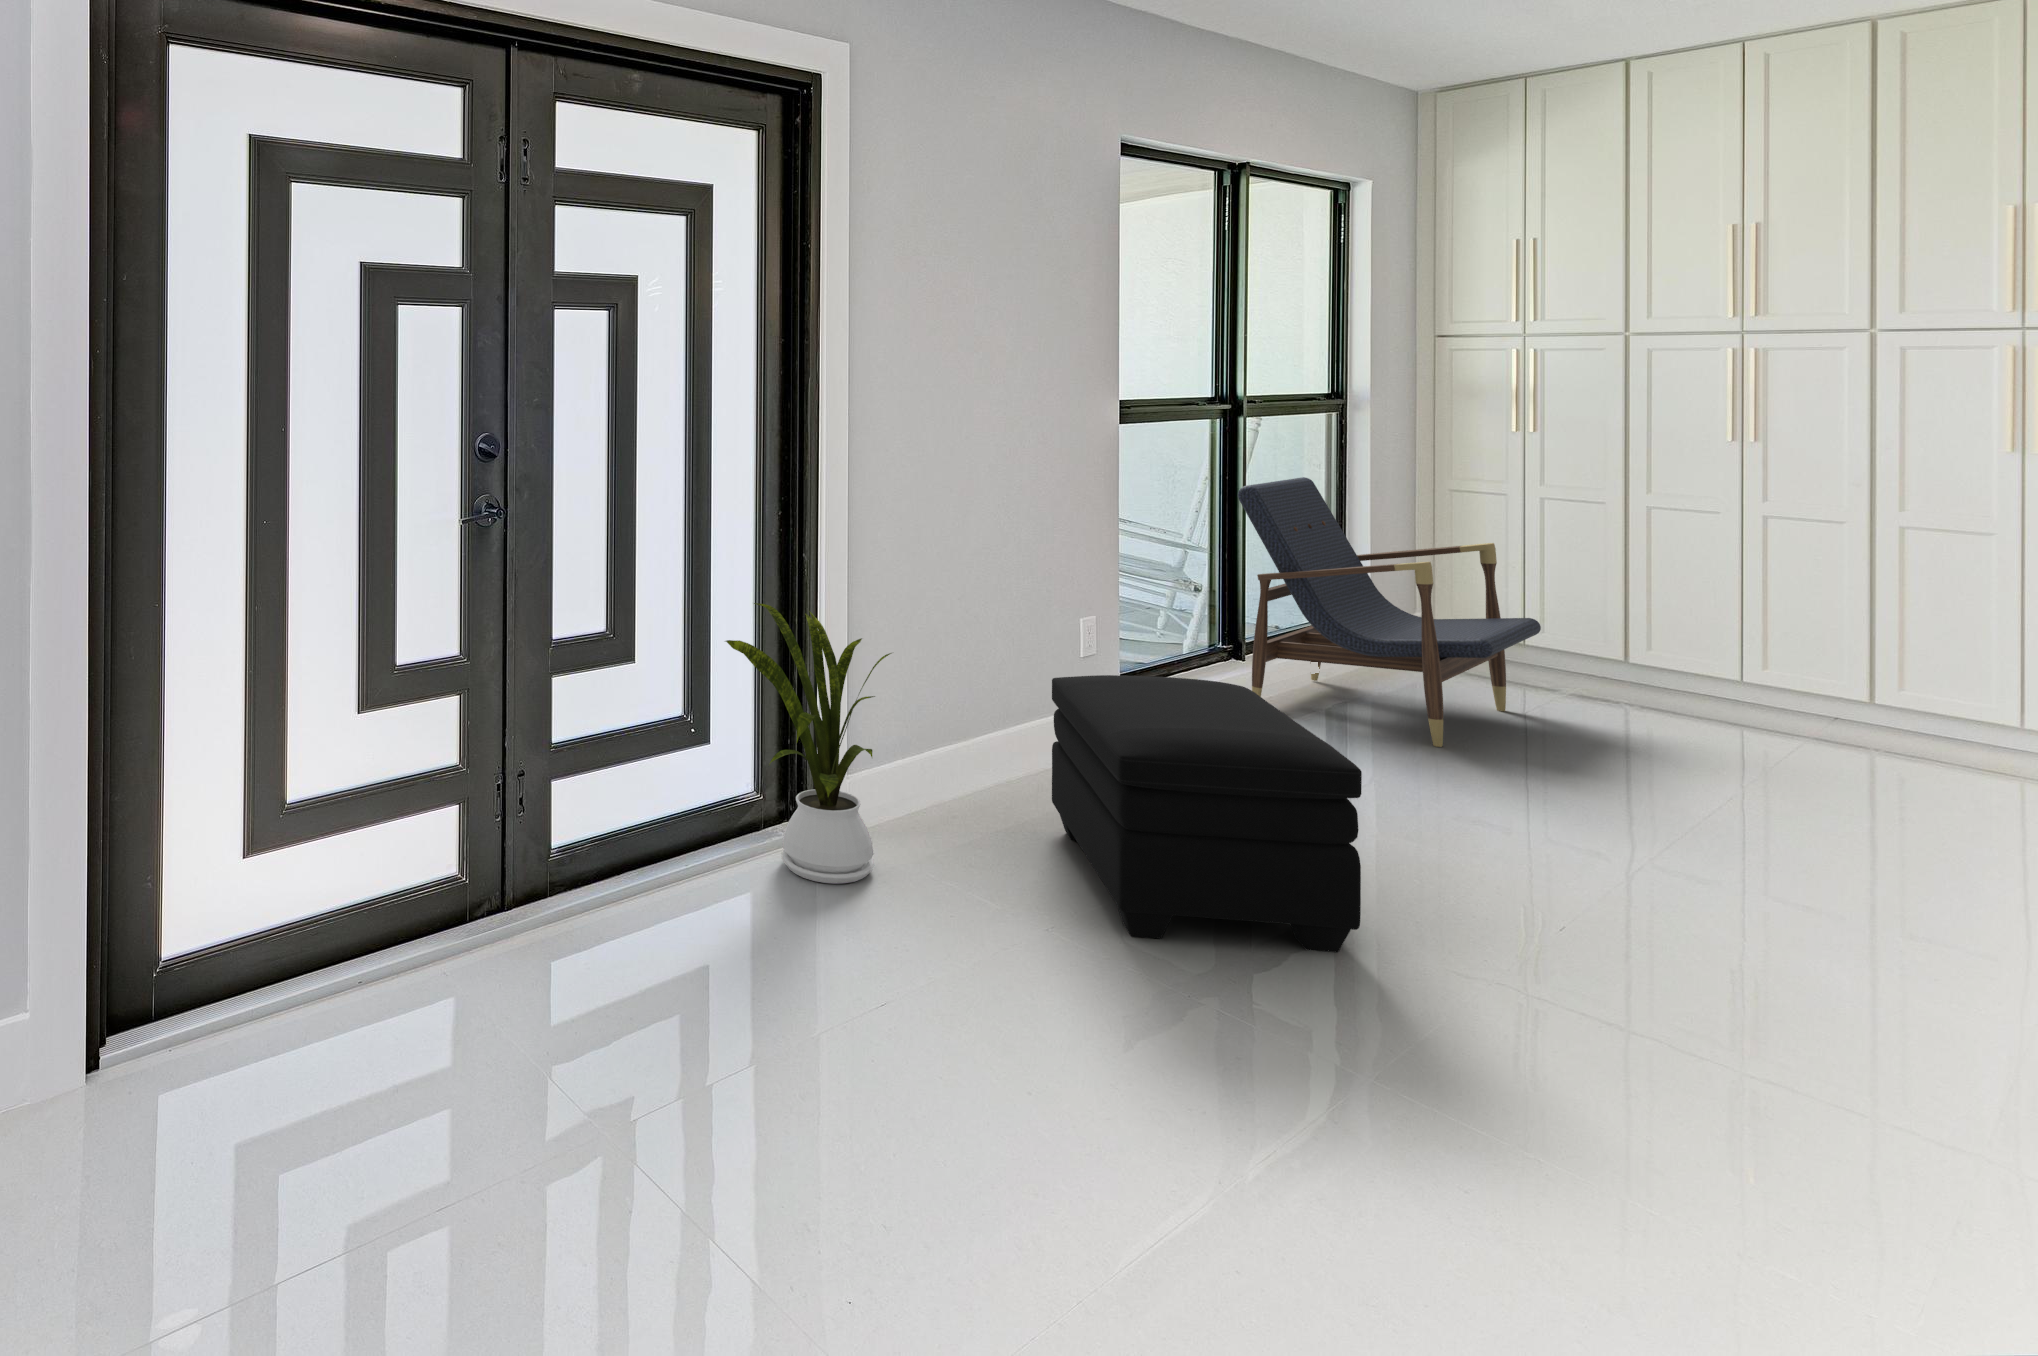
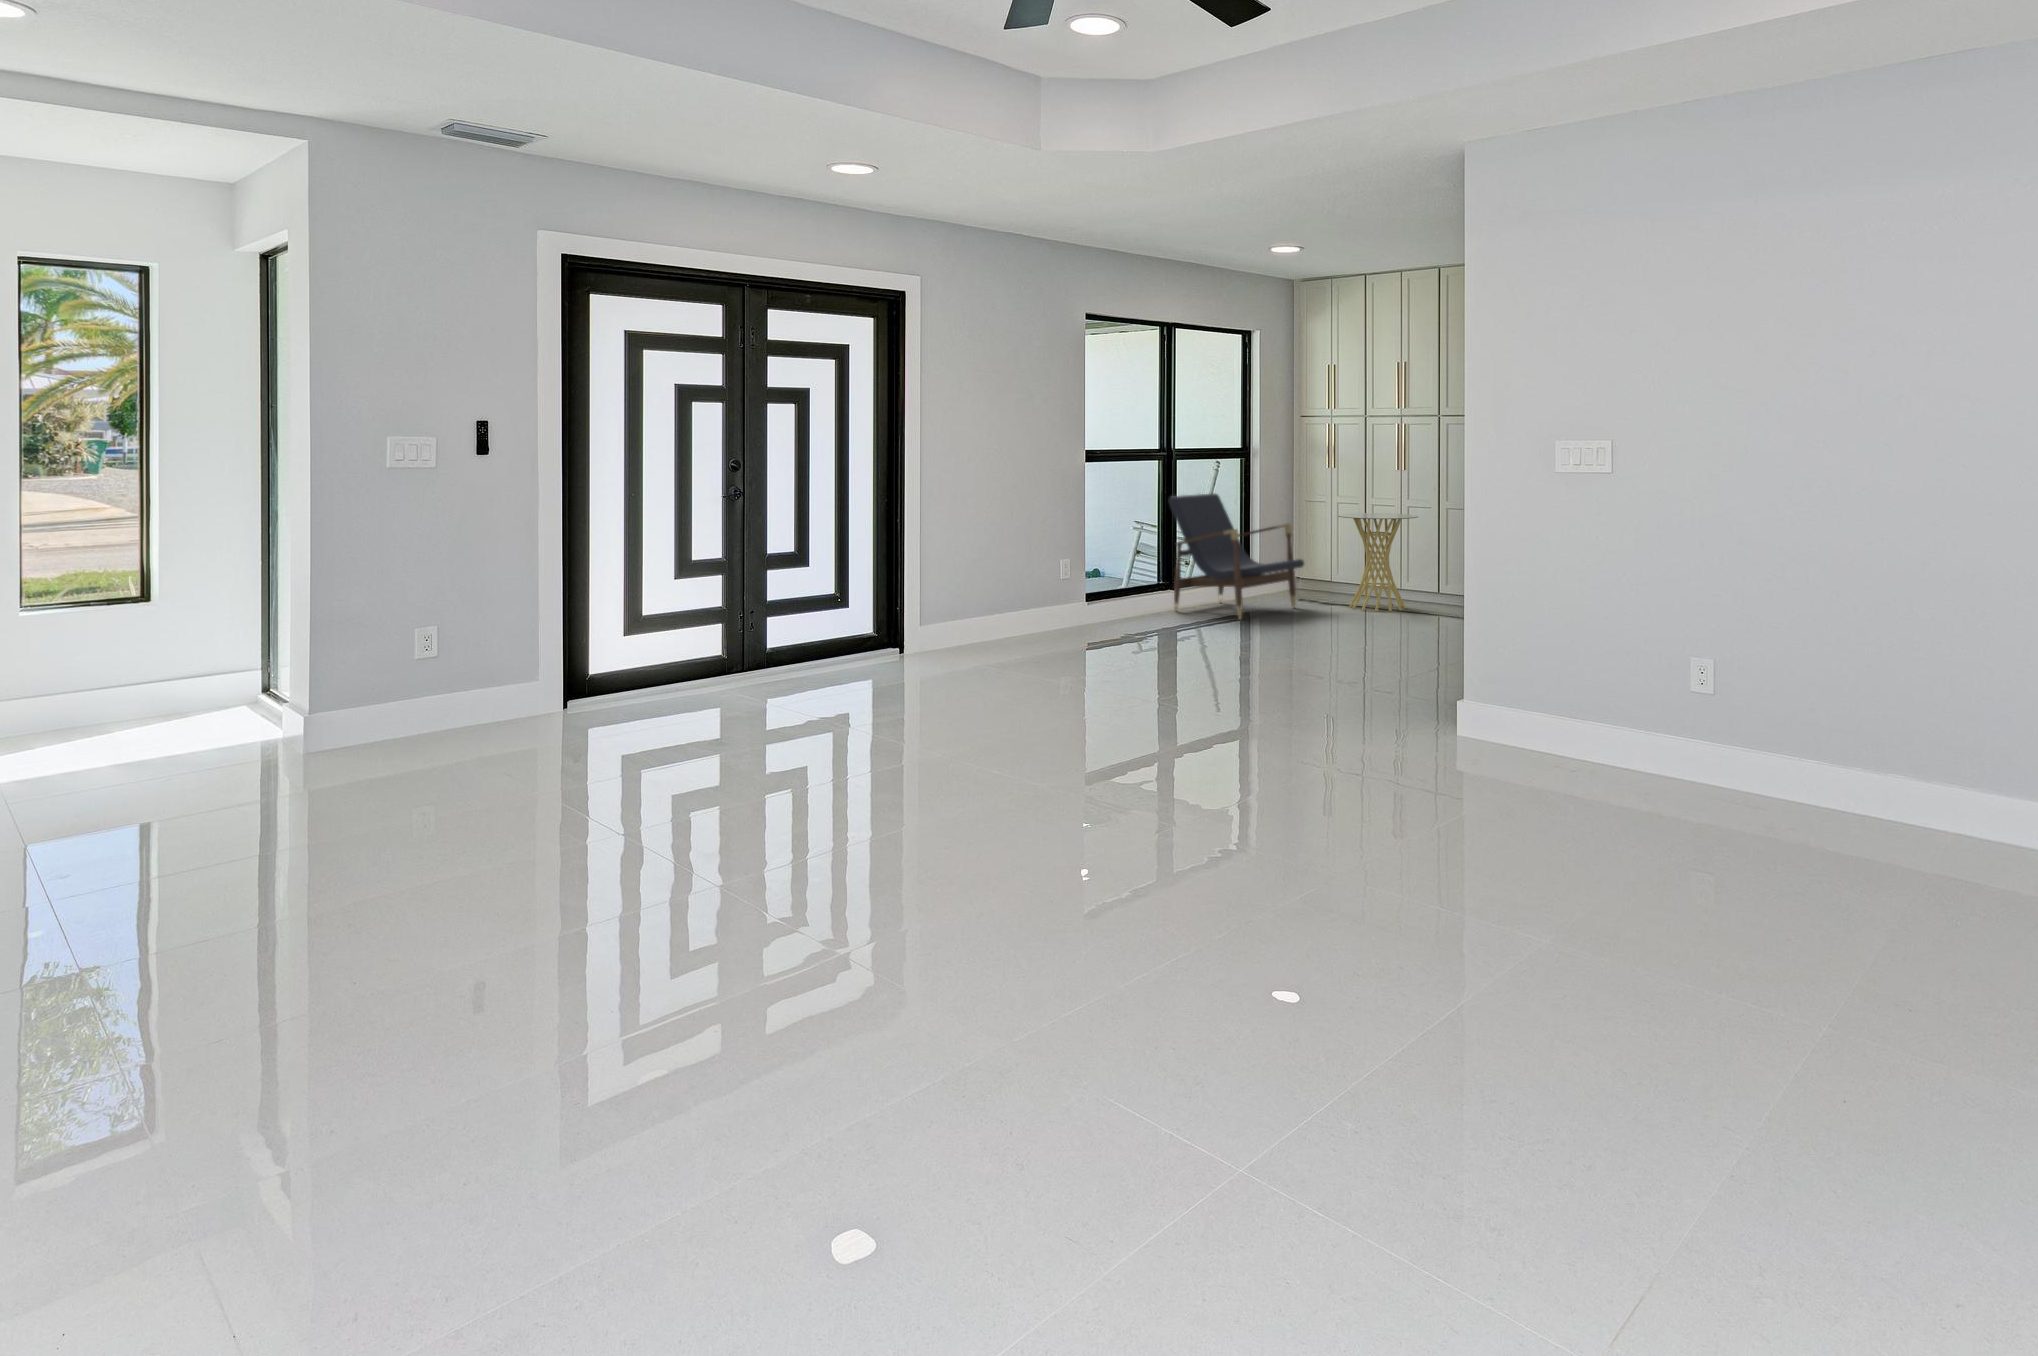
side table: none [1597,525,1818,740] -> present [1337,513,1418,612]
house plant: present [725,603,891,884] -> none [854,537,930,664]
ottoman: present [1052,675,1362,952] -> none [1012,573,1104,668]

